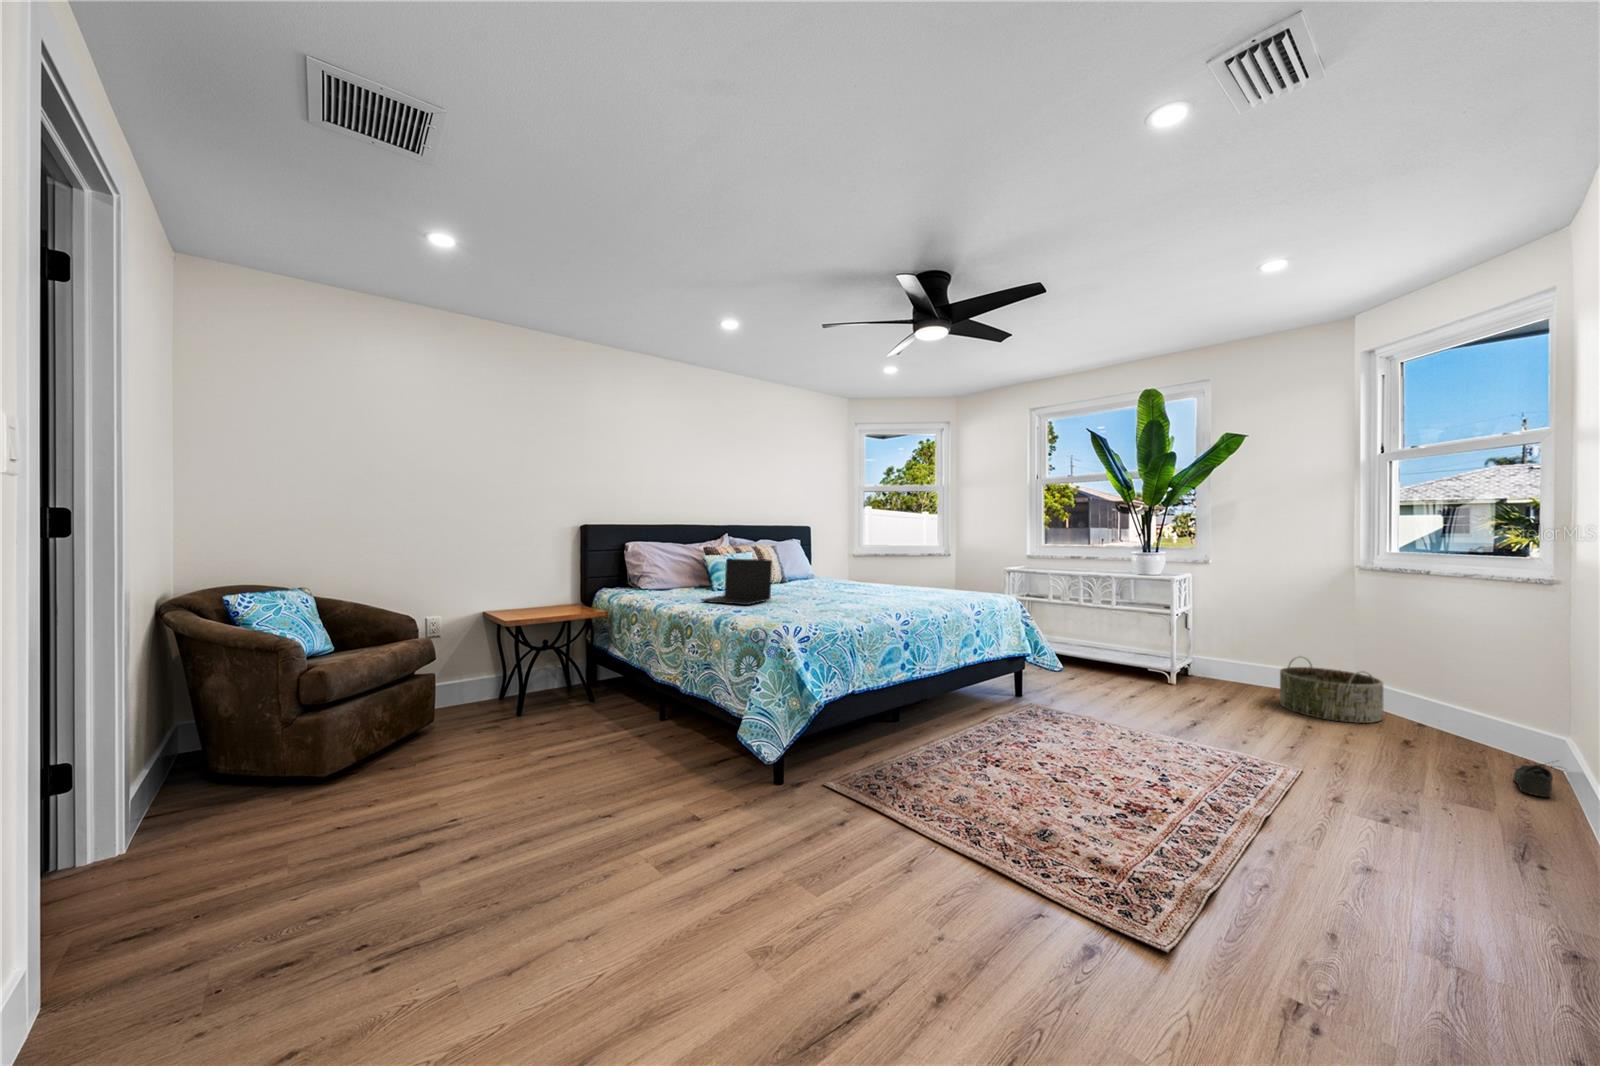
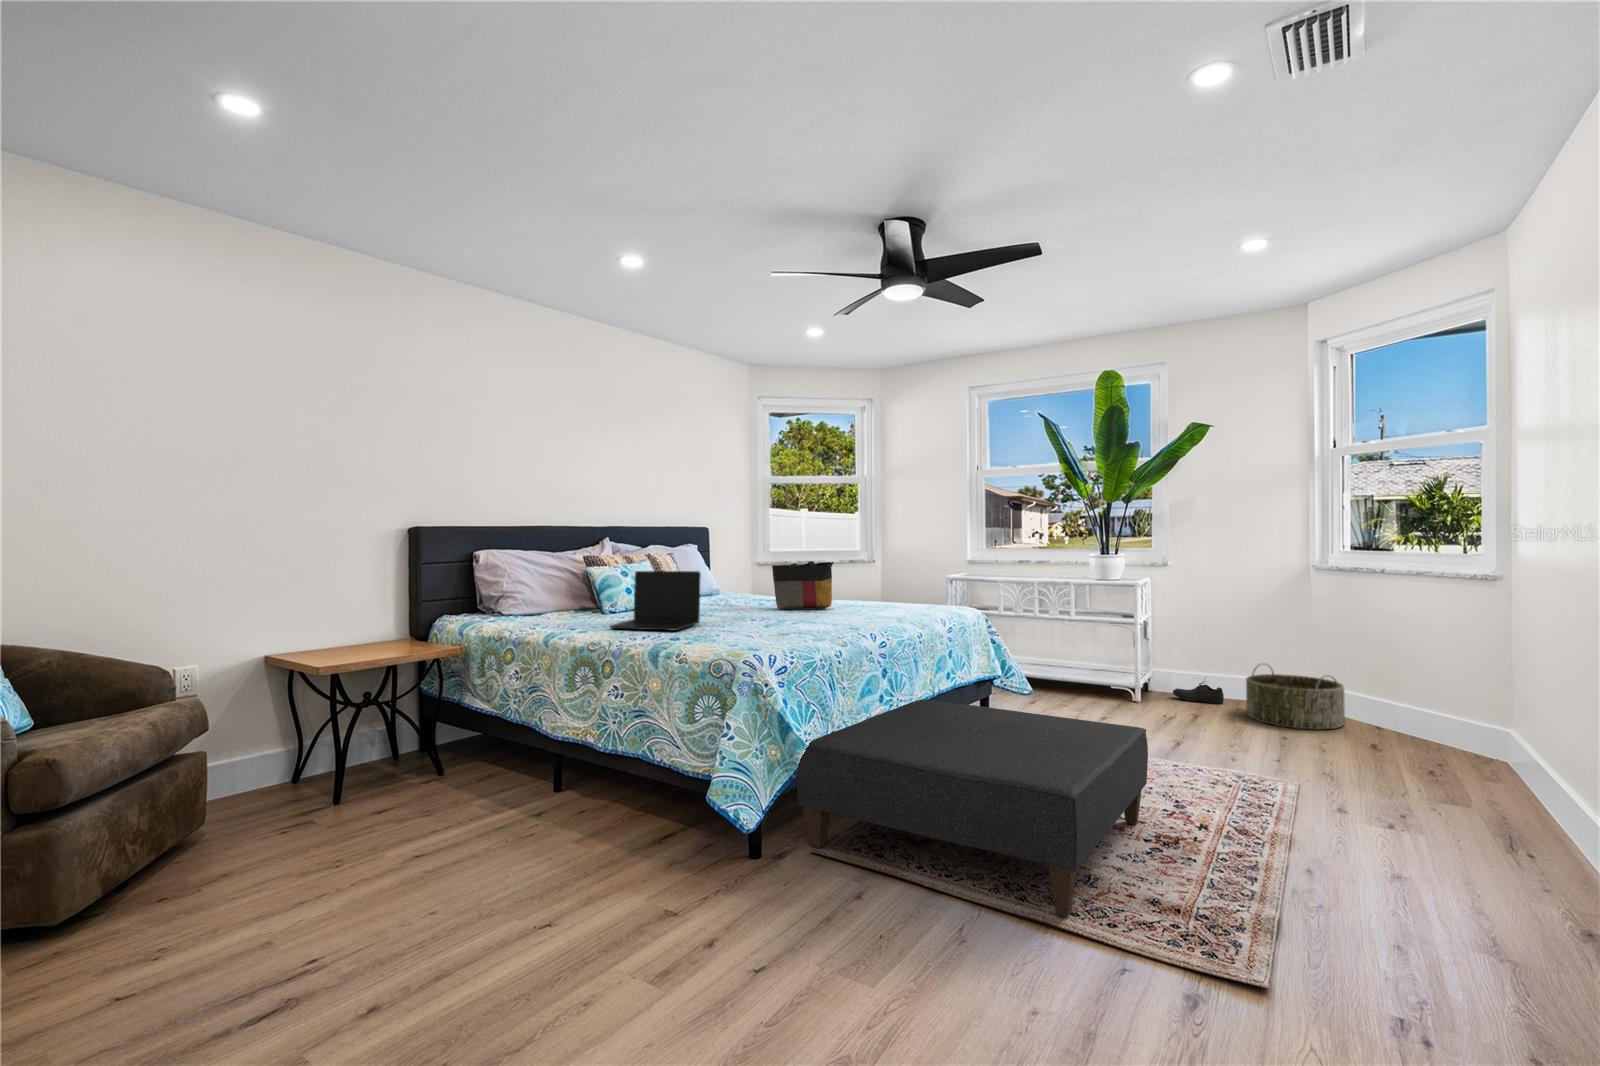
tote bag: none [840,554,889,592] -> present [772,561,834,609]
ottoman: none [813,670,1128,863] -> present [796,700,1148,917]
shoe: present [1514,764,1553,797] -> present [1173,681,1224,703]

